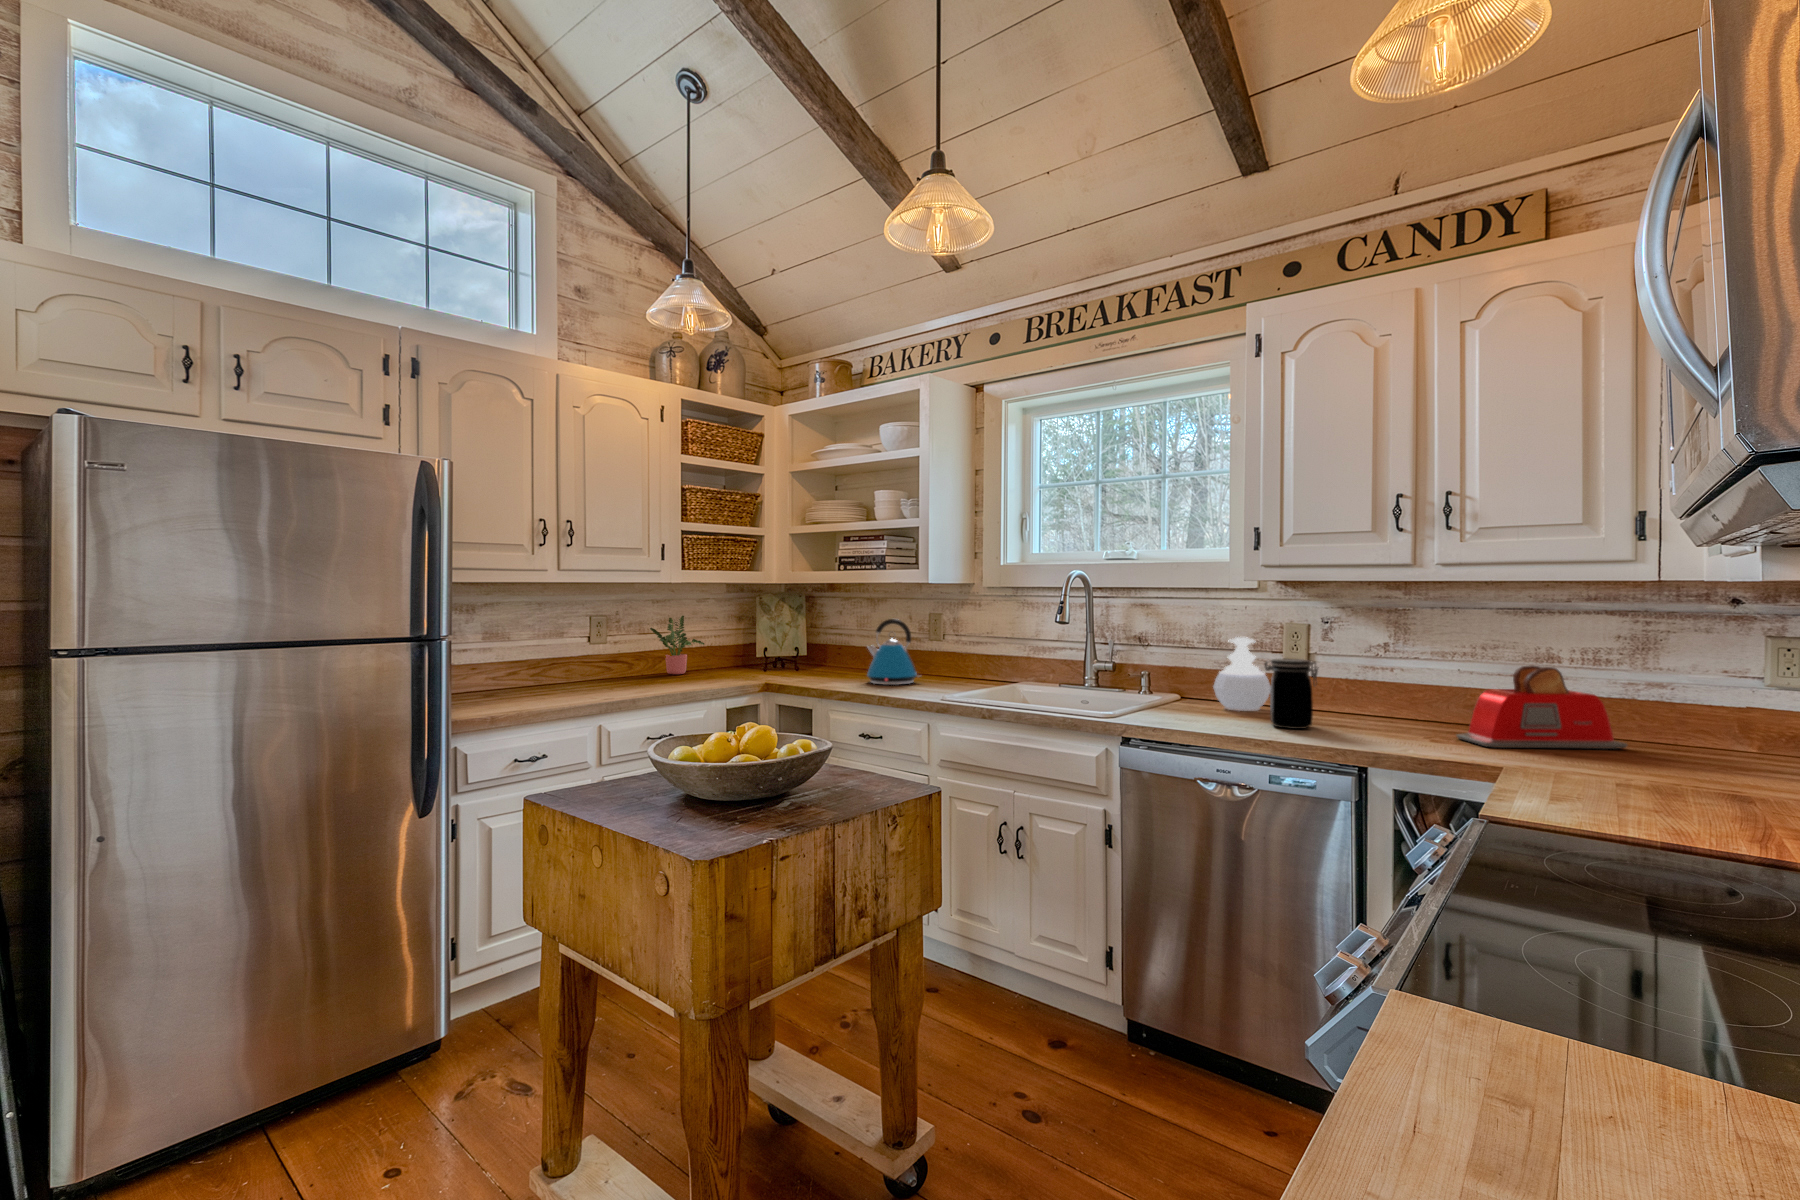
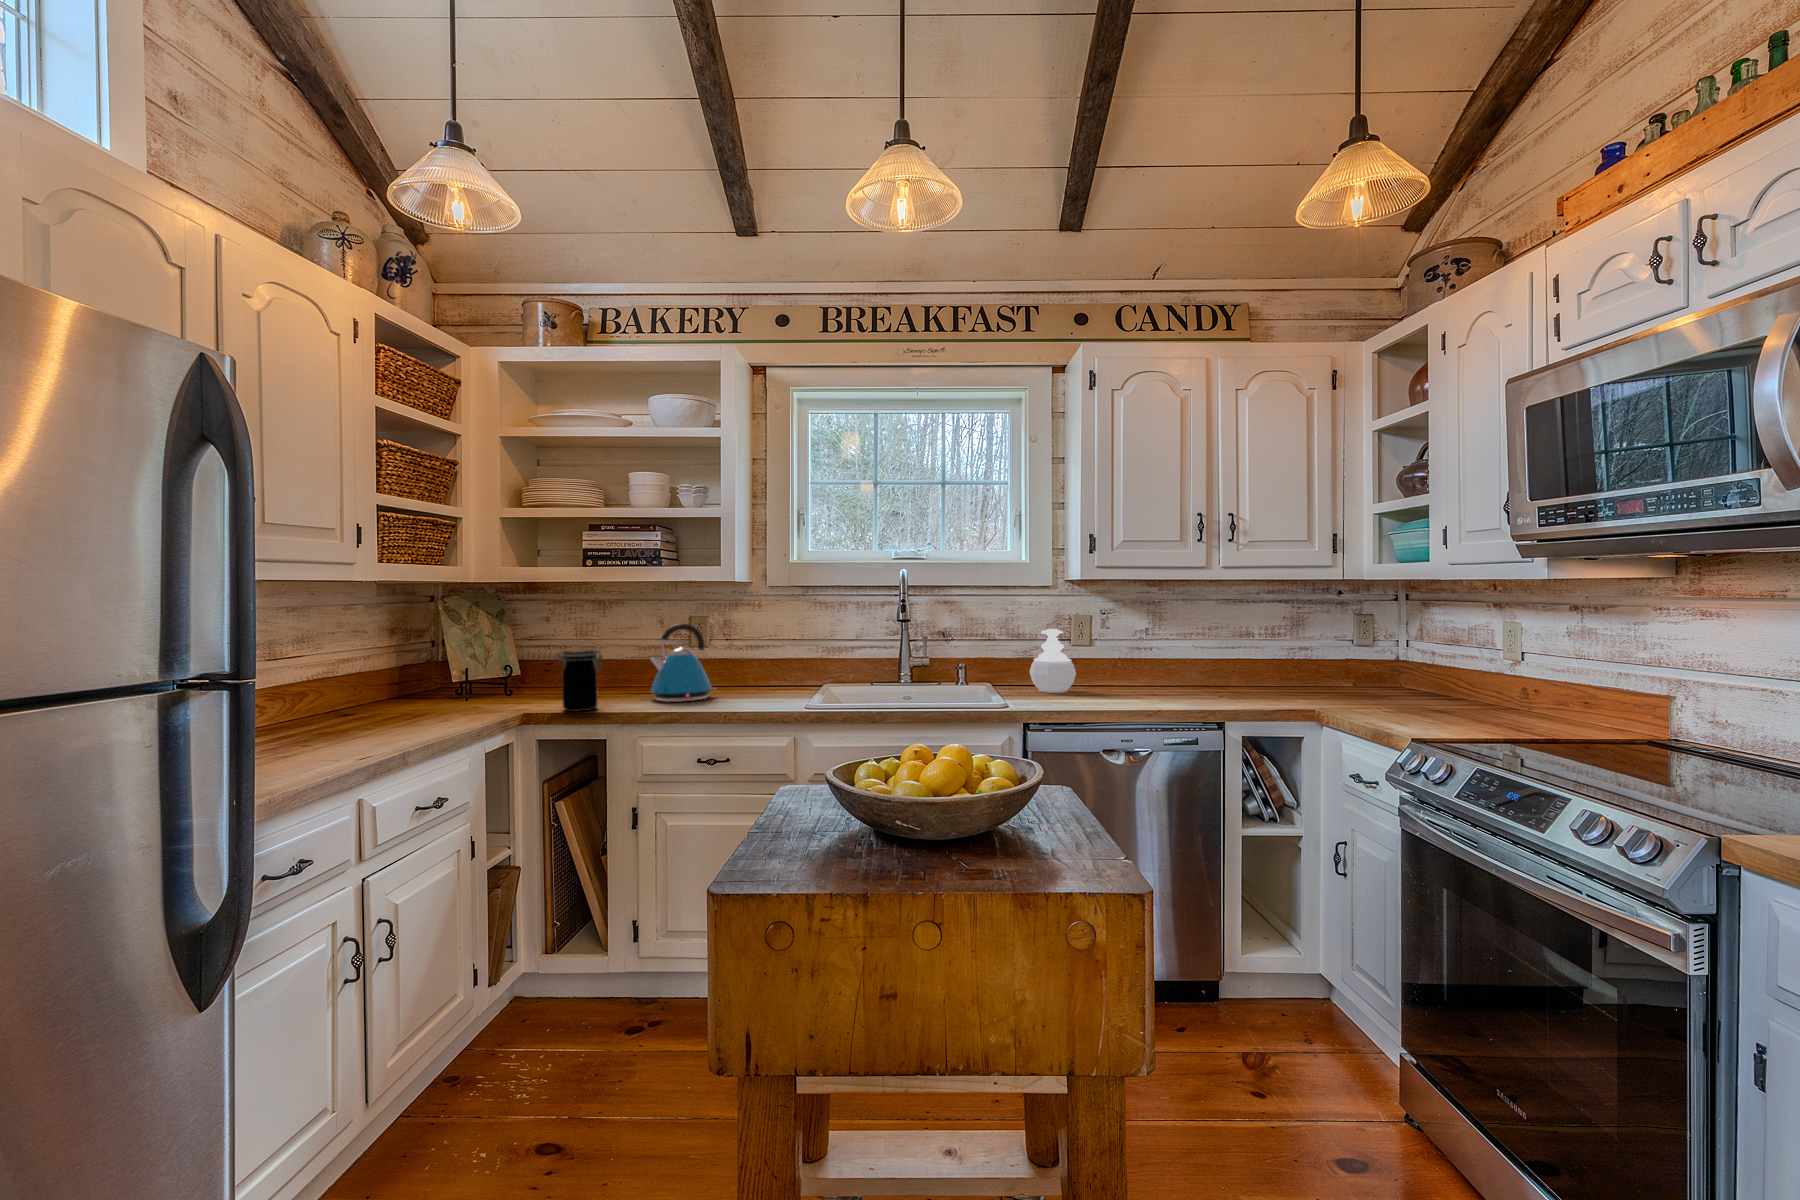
potted plant: present [650,616,704,675] -> none [296,629,387,718]
jar: present [1264,659,1318,729] -> present [558,649,602,711]
toaster: present [1457,666,1627,749] -> none [1231,640,1313,700]

